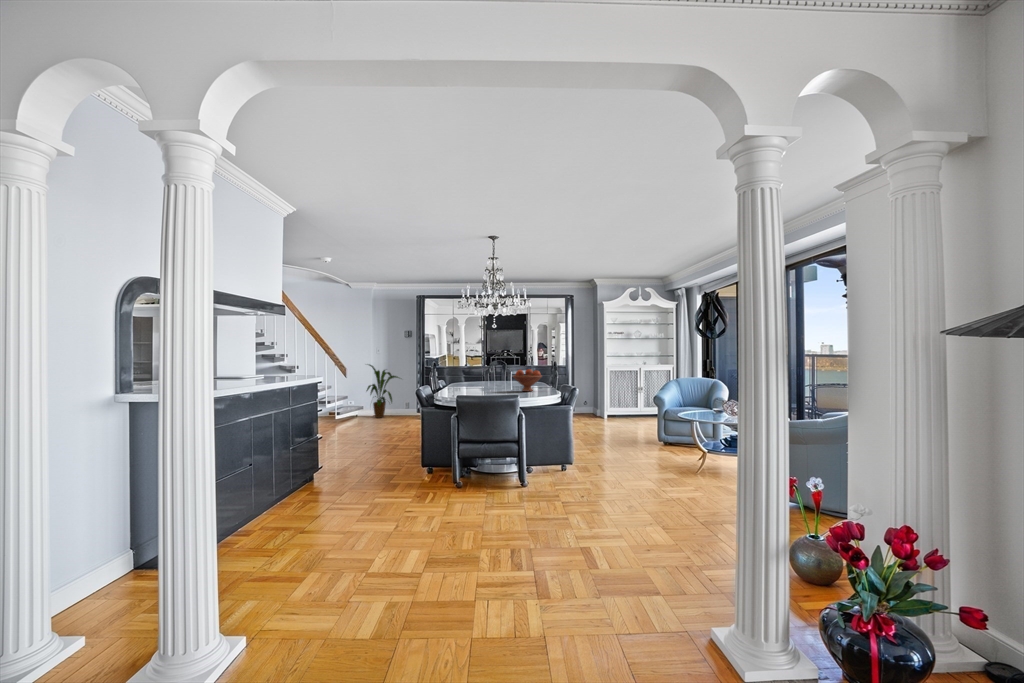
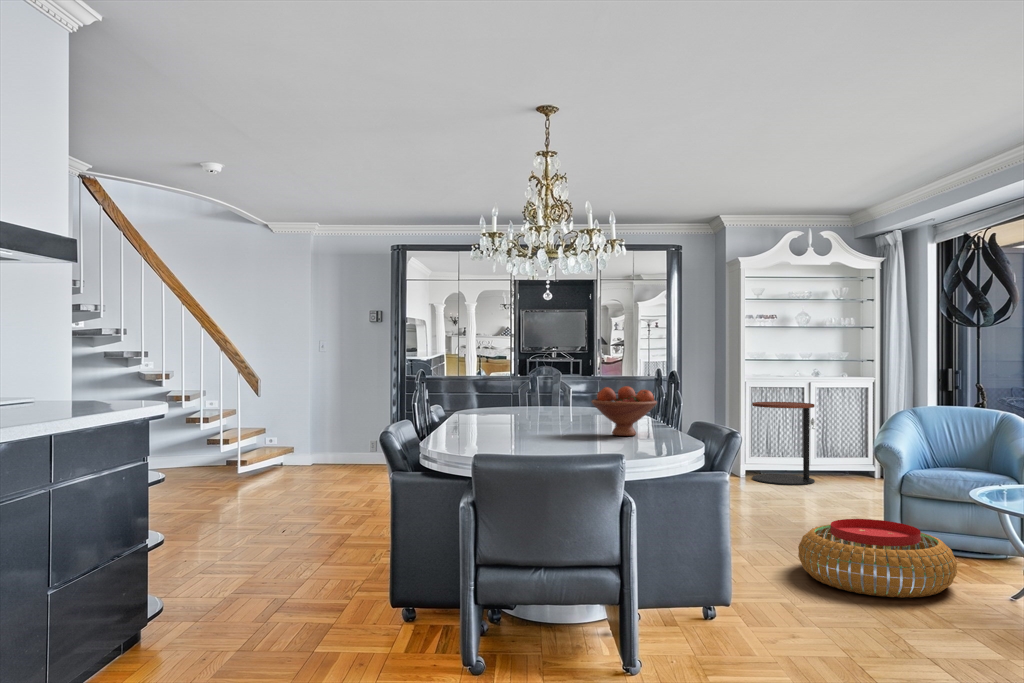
house plant: present [366,365,399,418] -> none [298,370,368,468]
side table: none [610,378,642,422] -> present [752,402,815,485]
pouf: none [611,430,679,462] -> present [798,519,957,598]

